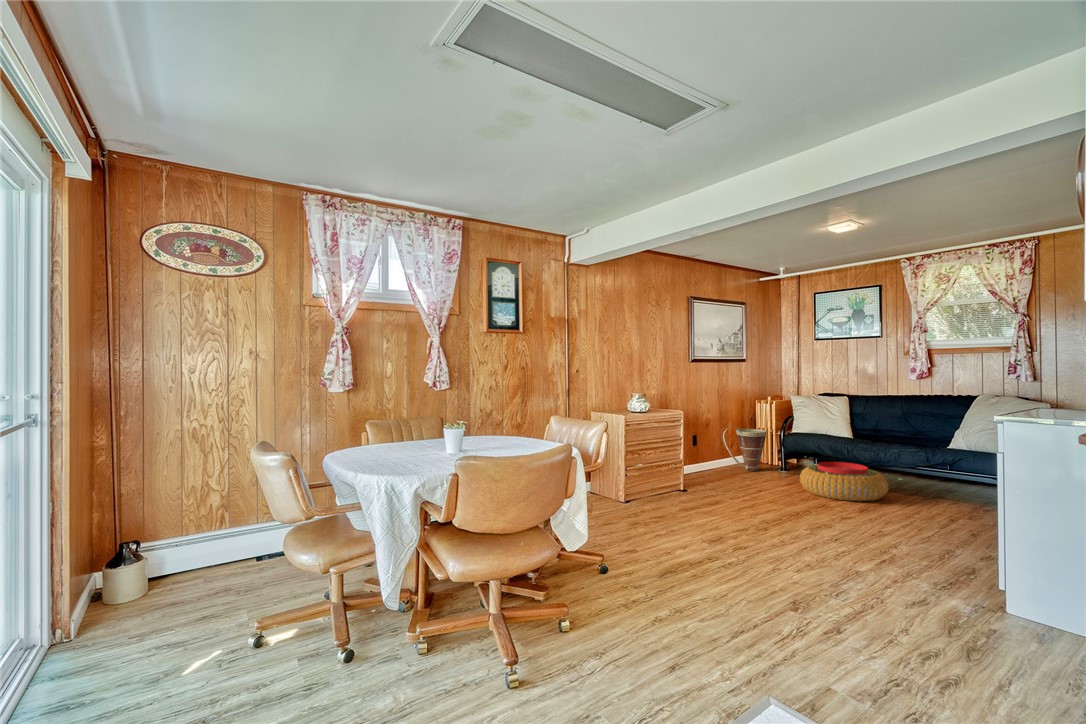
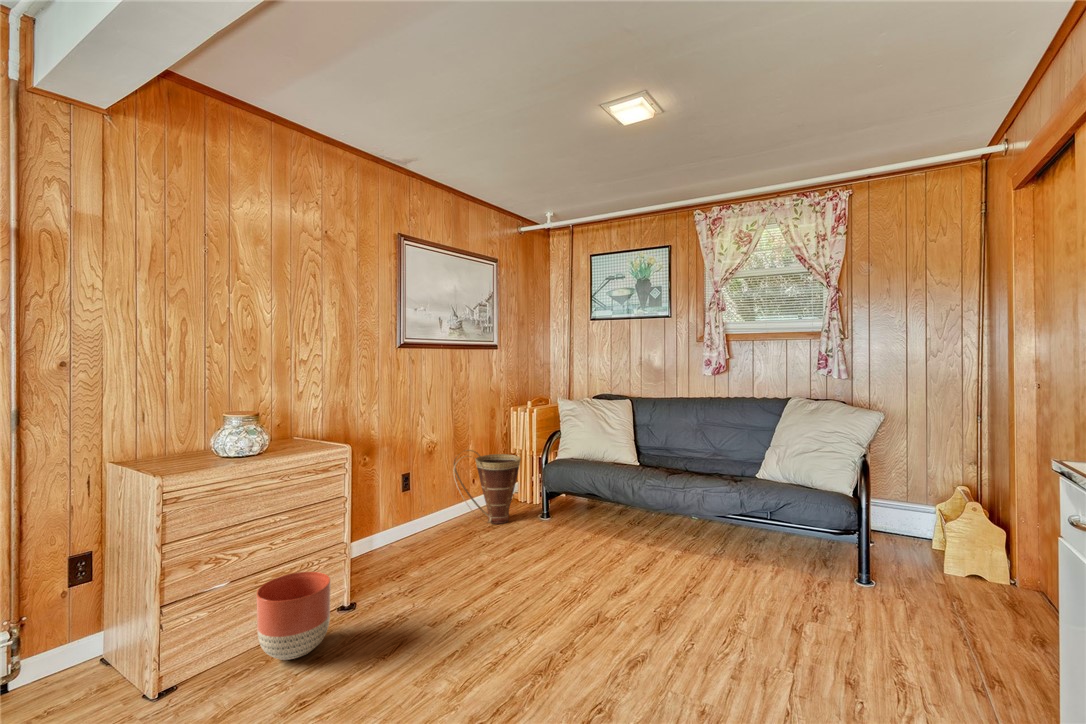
pouf: present [800,462,888,501] -> none [562,512,689,592]
planter: none [654,466,685,500] -> present [257,572,330,660]

